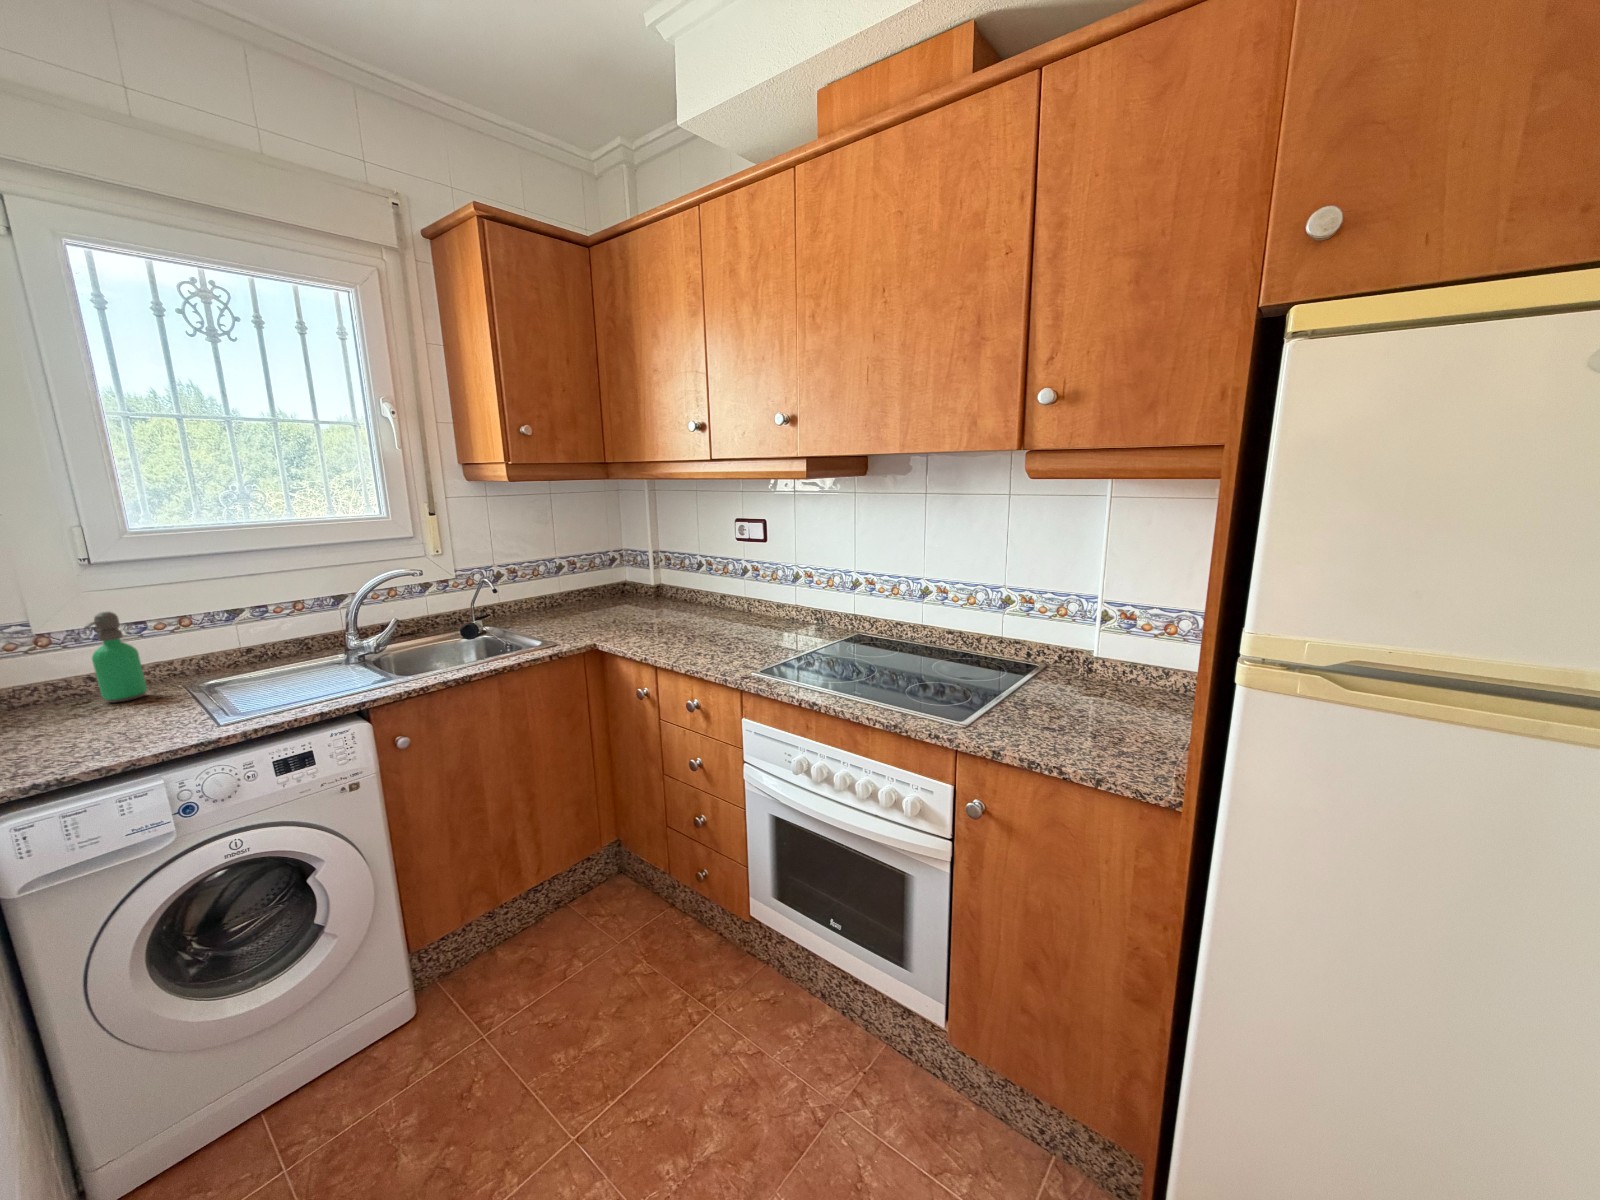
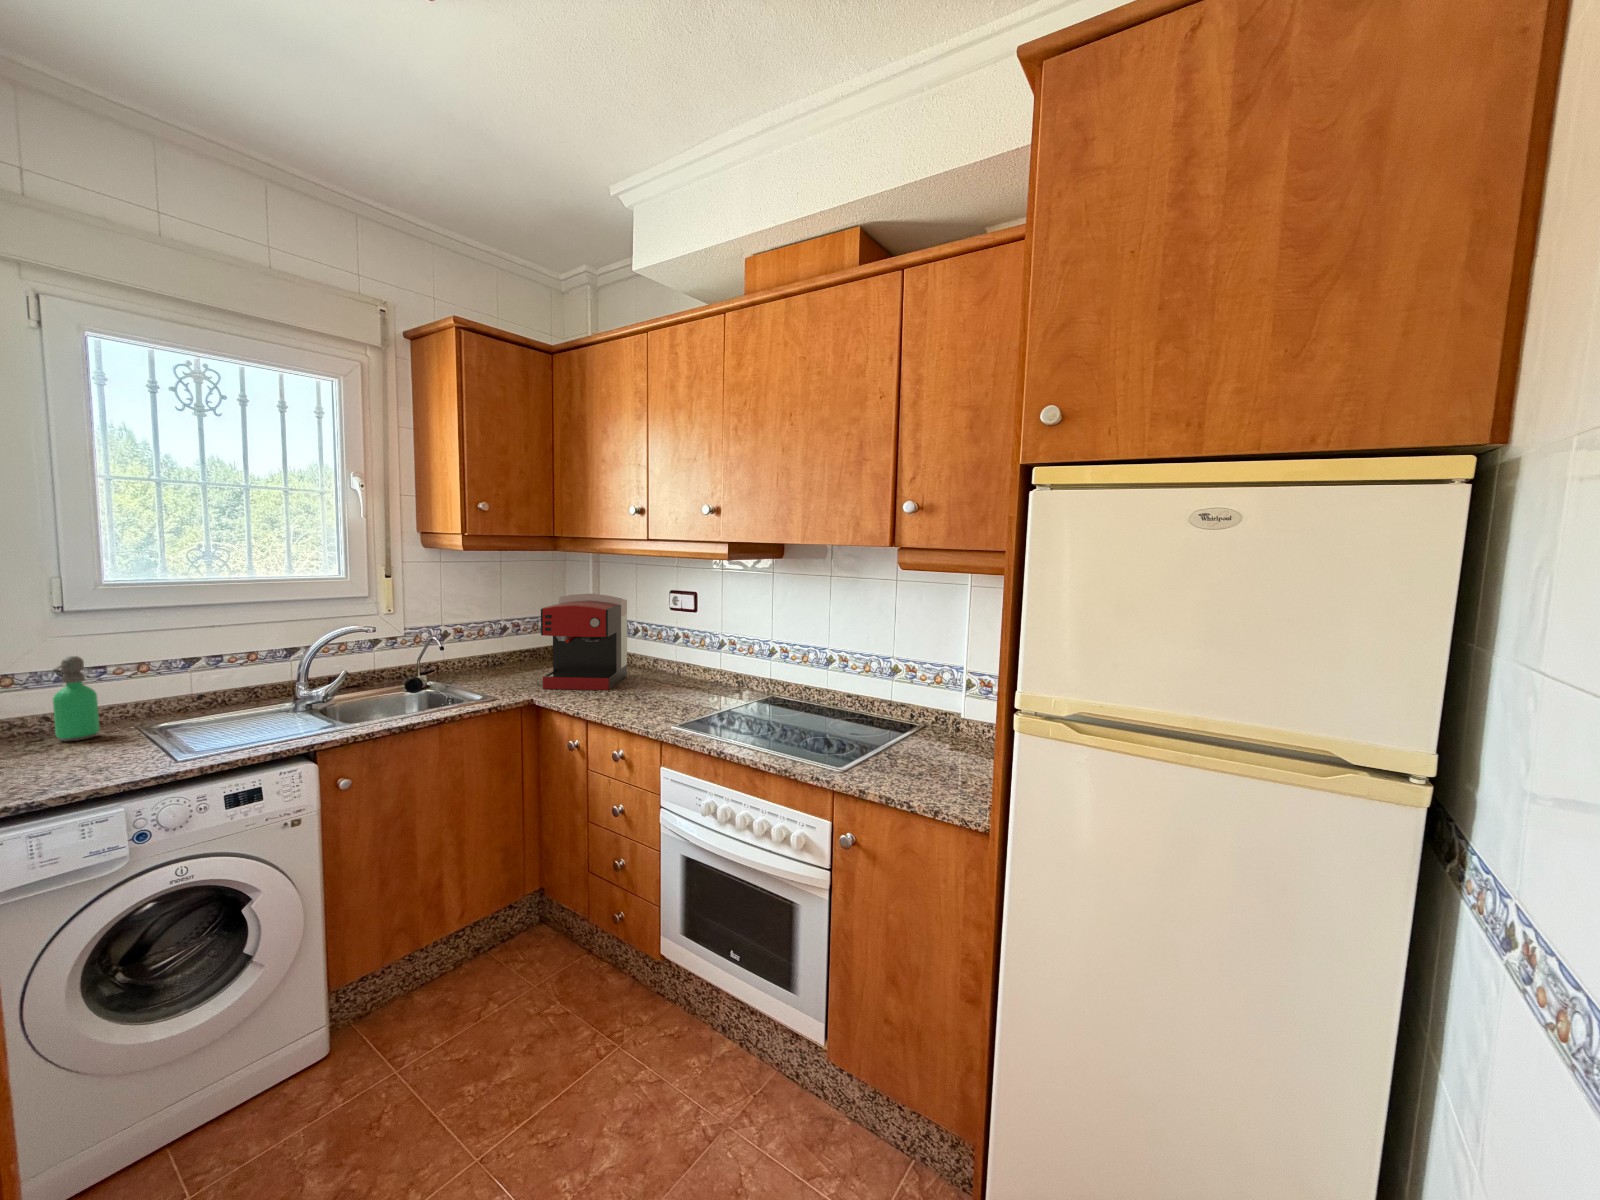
coffee maker: none [596,527,692,632] -> present [541,593,627,690]

